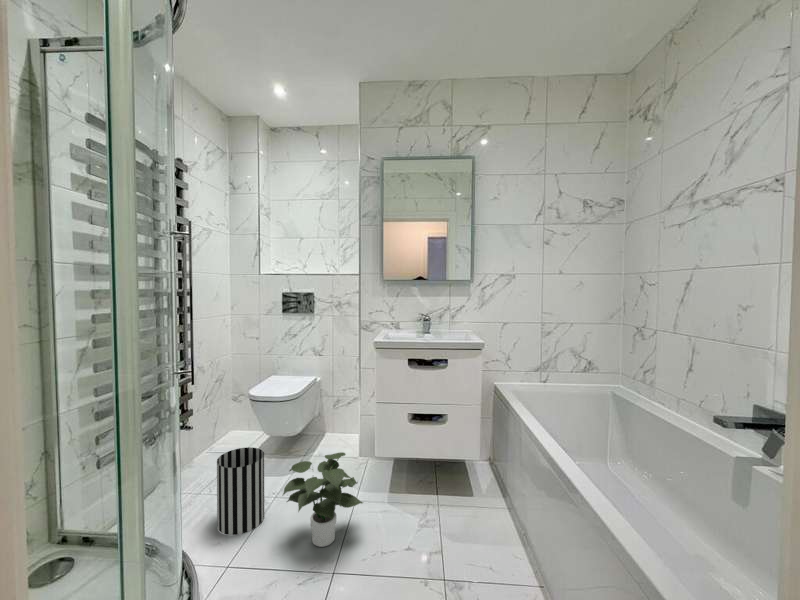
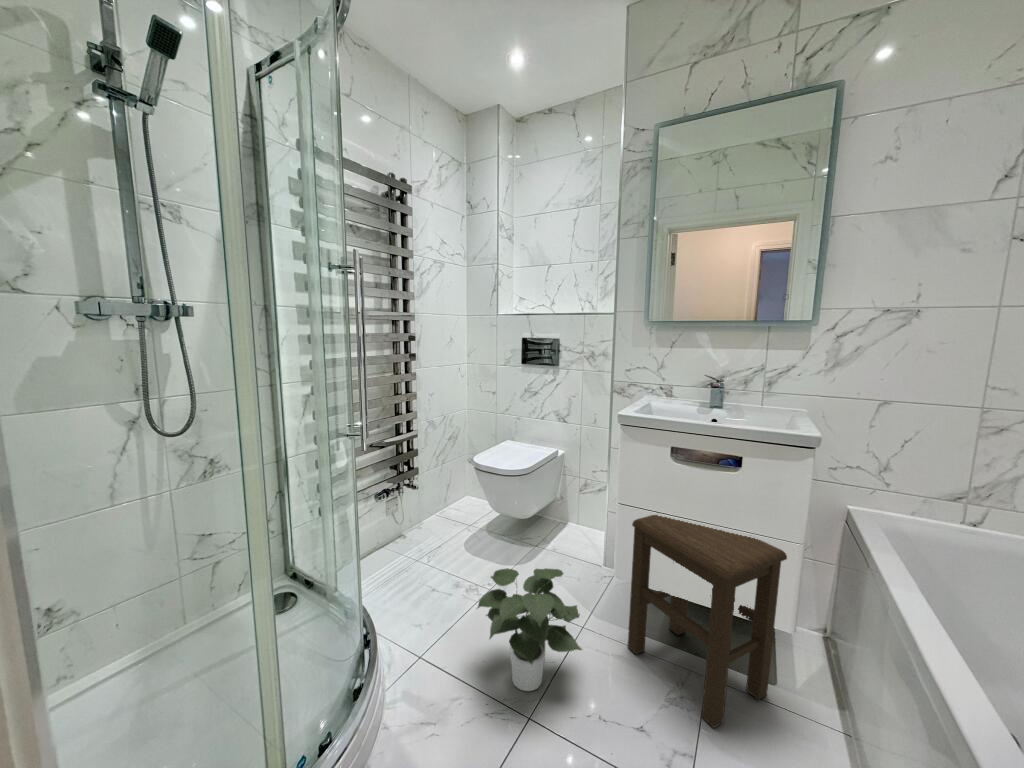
stool: none [386,398,474,528] -> present [628,515,787,728]
wastebasket: present [217,447,264,535] -> none [414,531,468,636]

